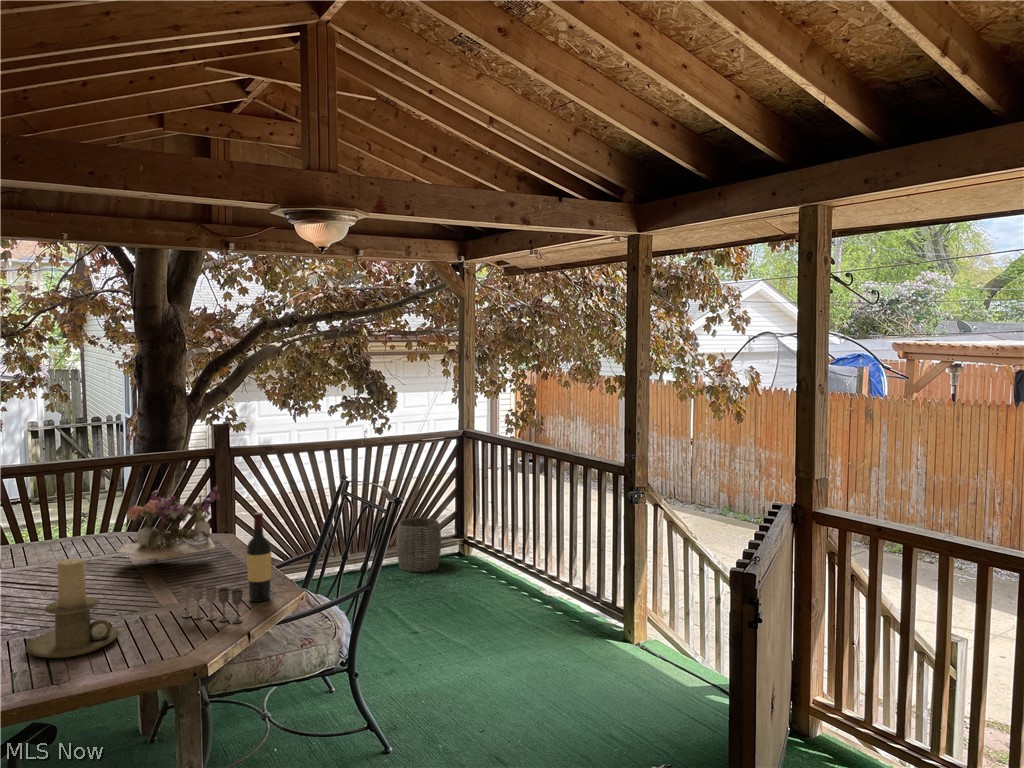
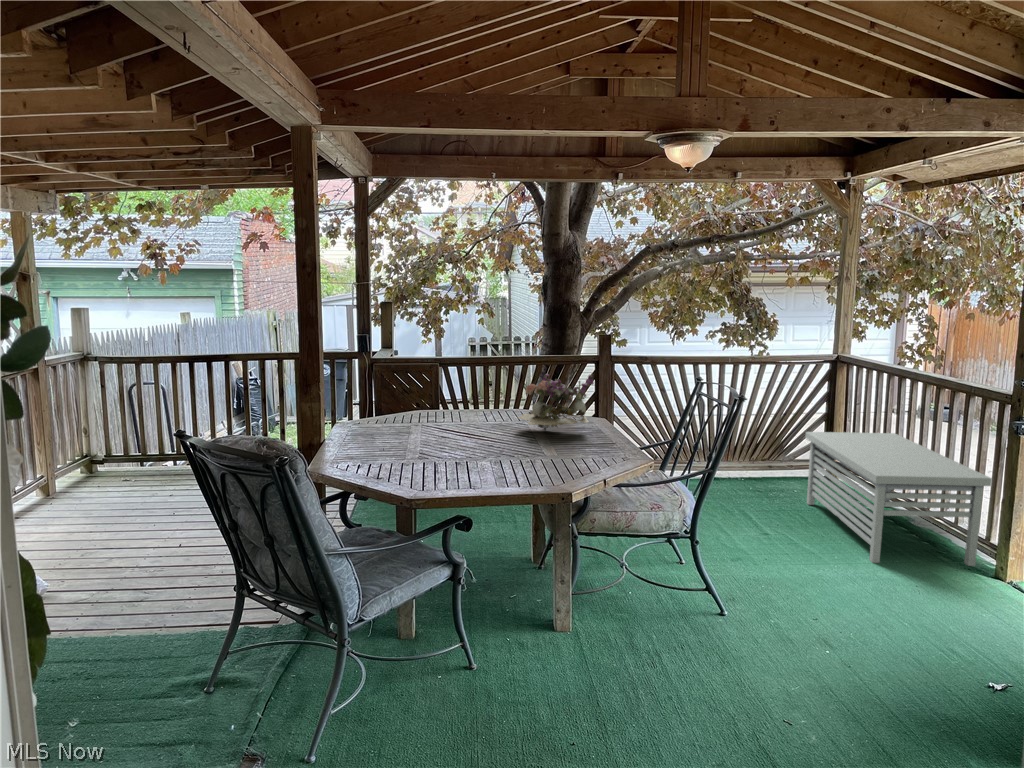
storage bench: none [445,508,614,648] -> present [805,432,992,566]
wine bottle: present [247,512,271,602] -> none [609,391,628,464]
woven basket: present [396,518,441,572] -> none [757,435,804,486]
candle holder: present [25,558,119,658] -> none [455,408,514,477]
wine glass: present [181,584,243,623] -> none [558,441,603,474]

